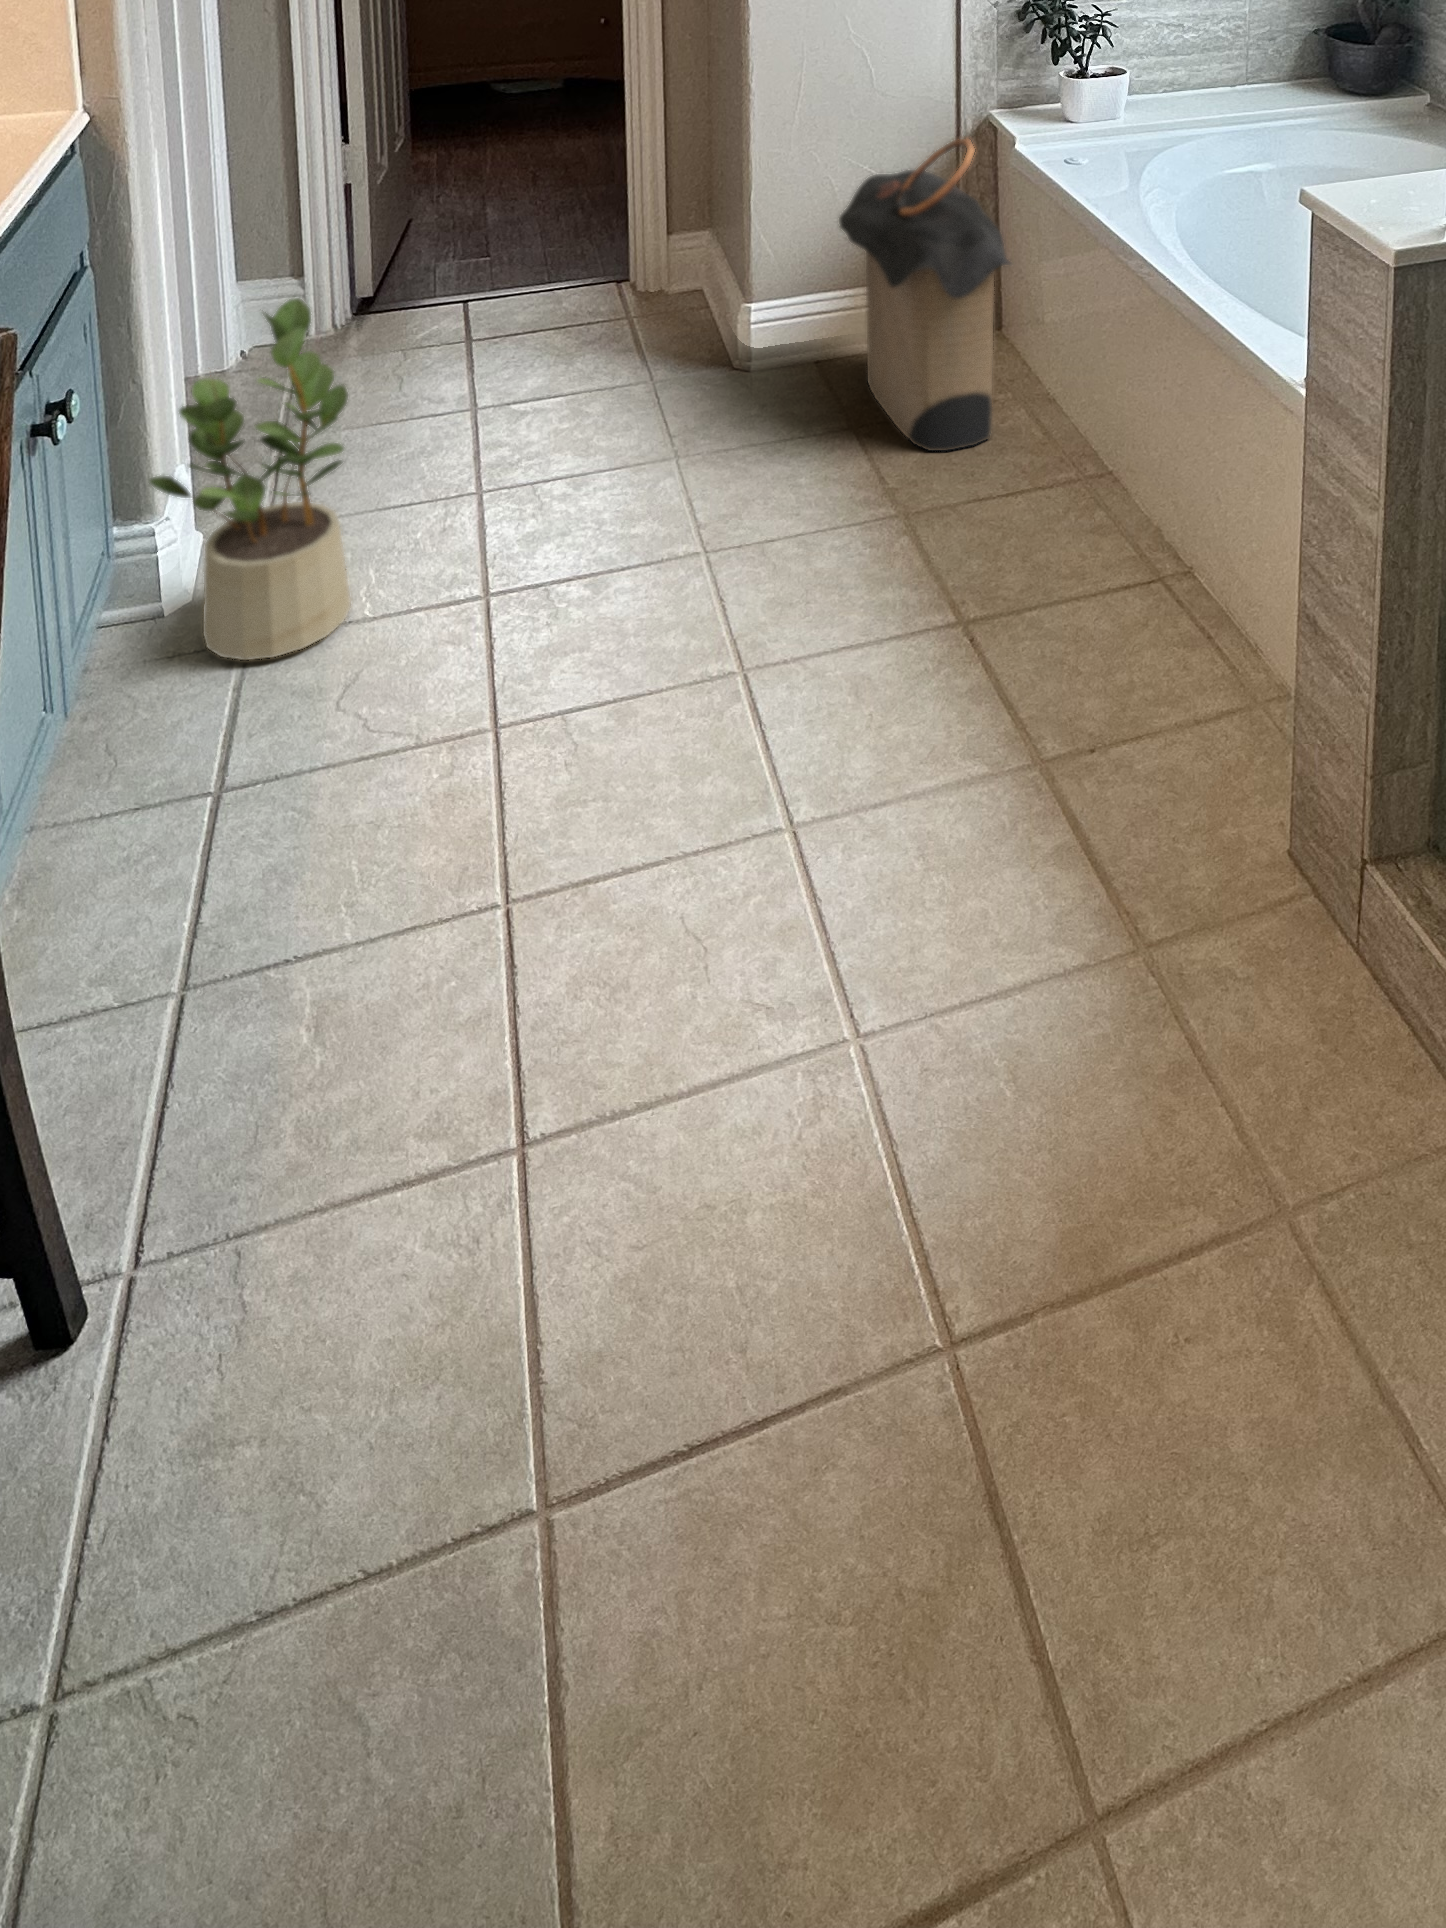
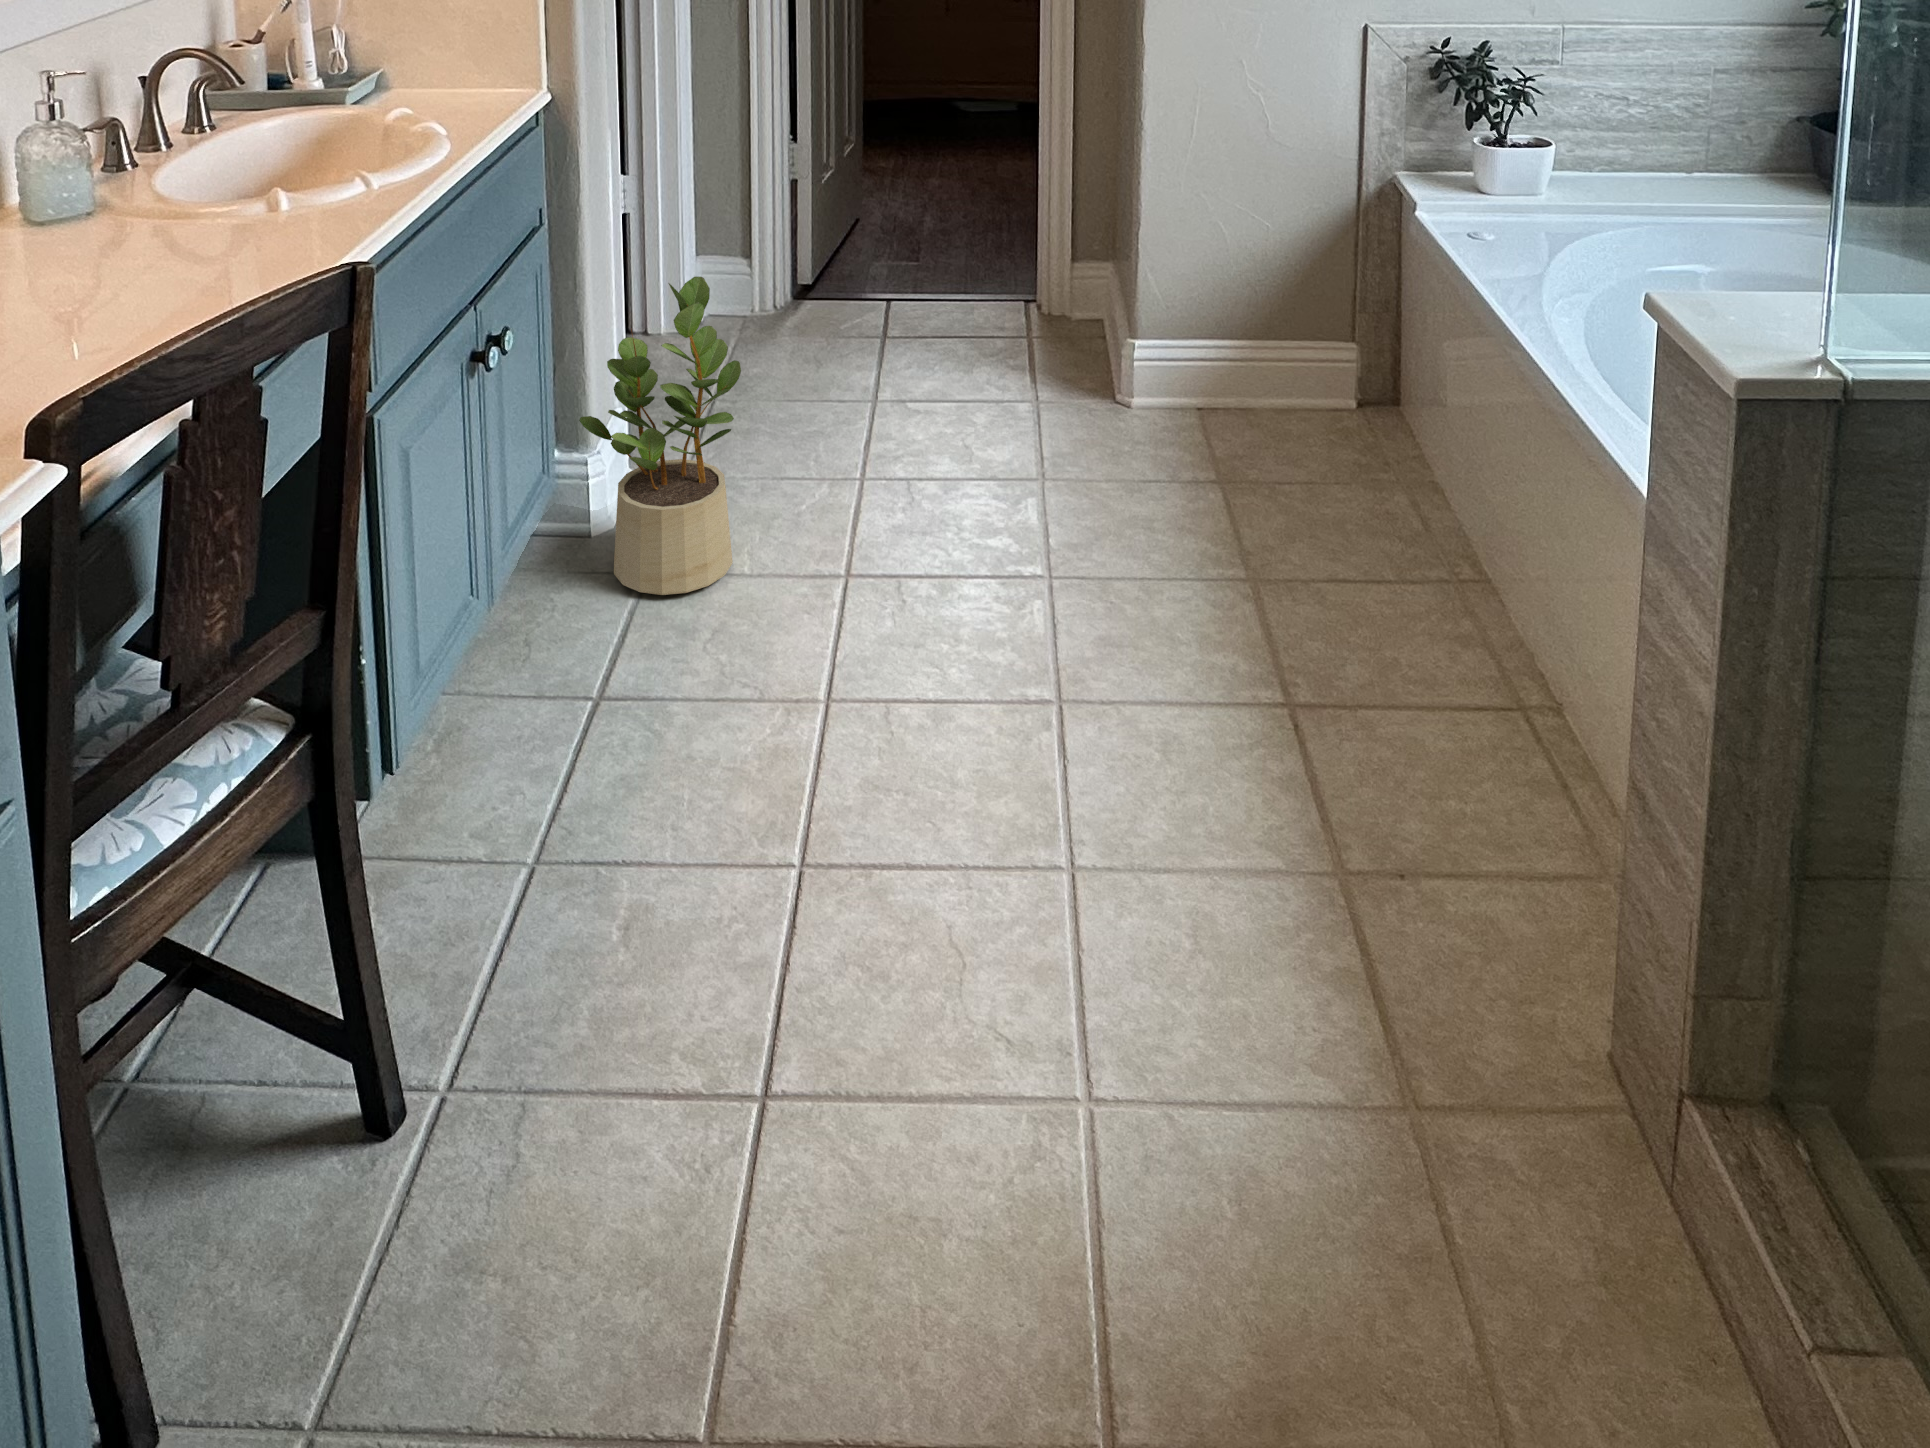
laundry hamper: present [839,138,1010,451] -> none [1219,200,1394,528]

